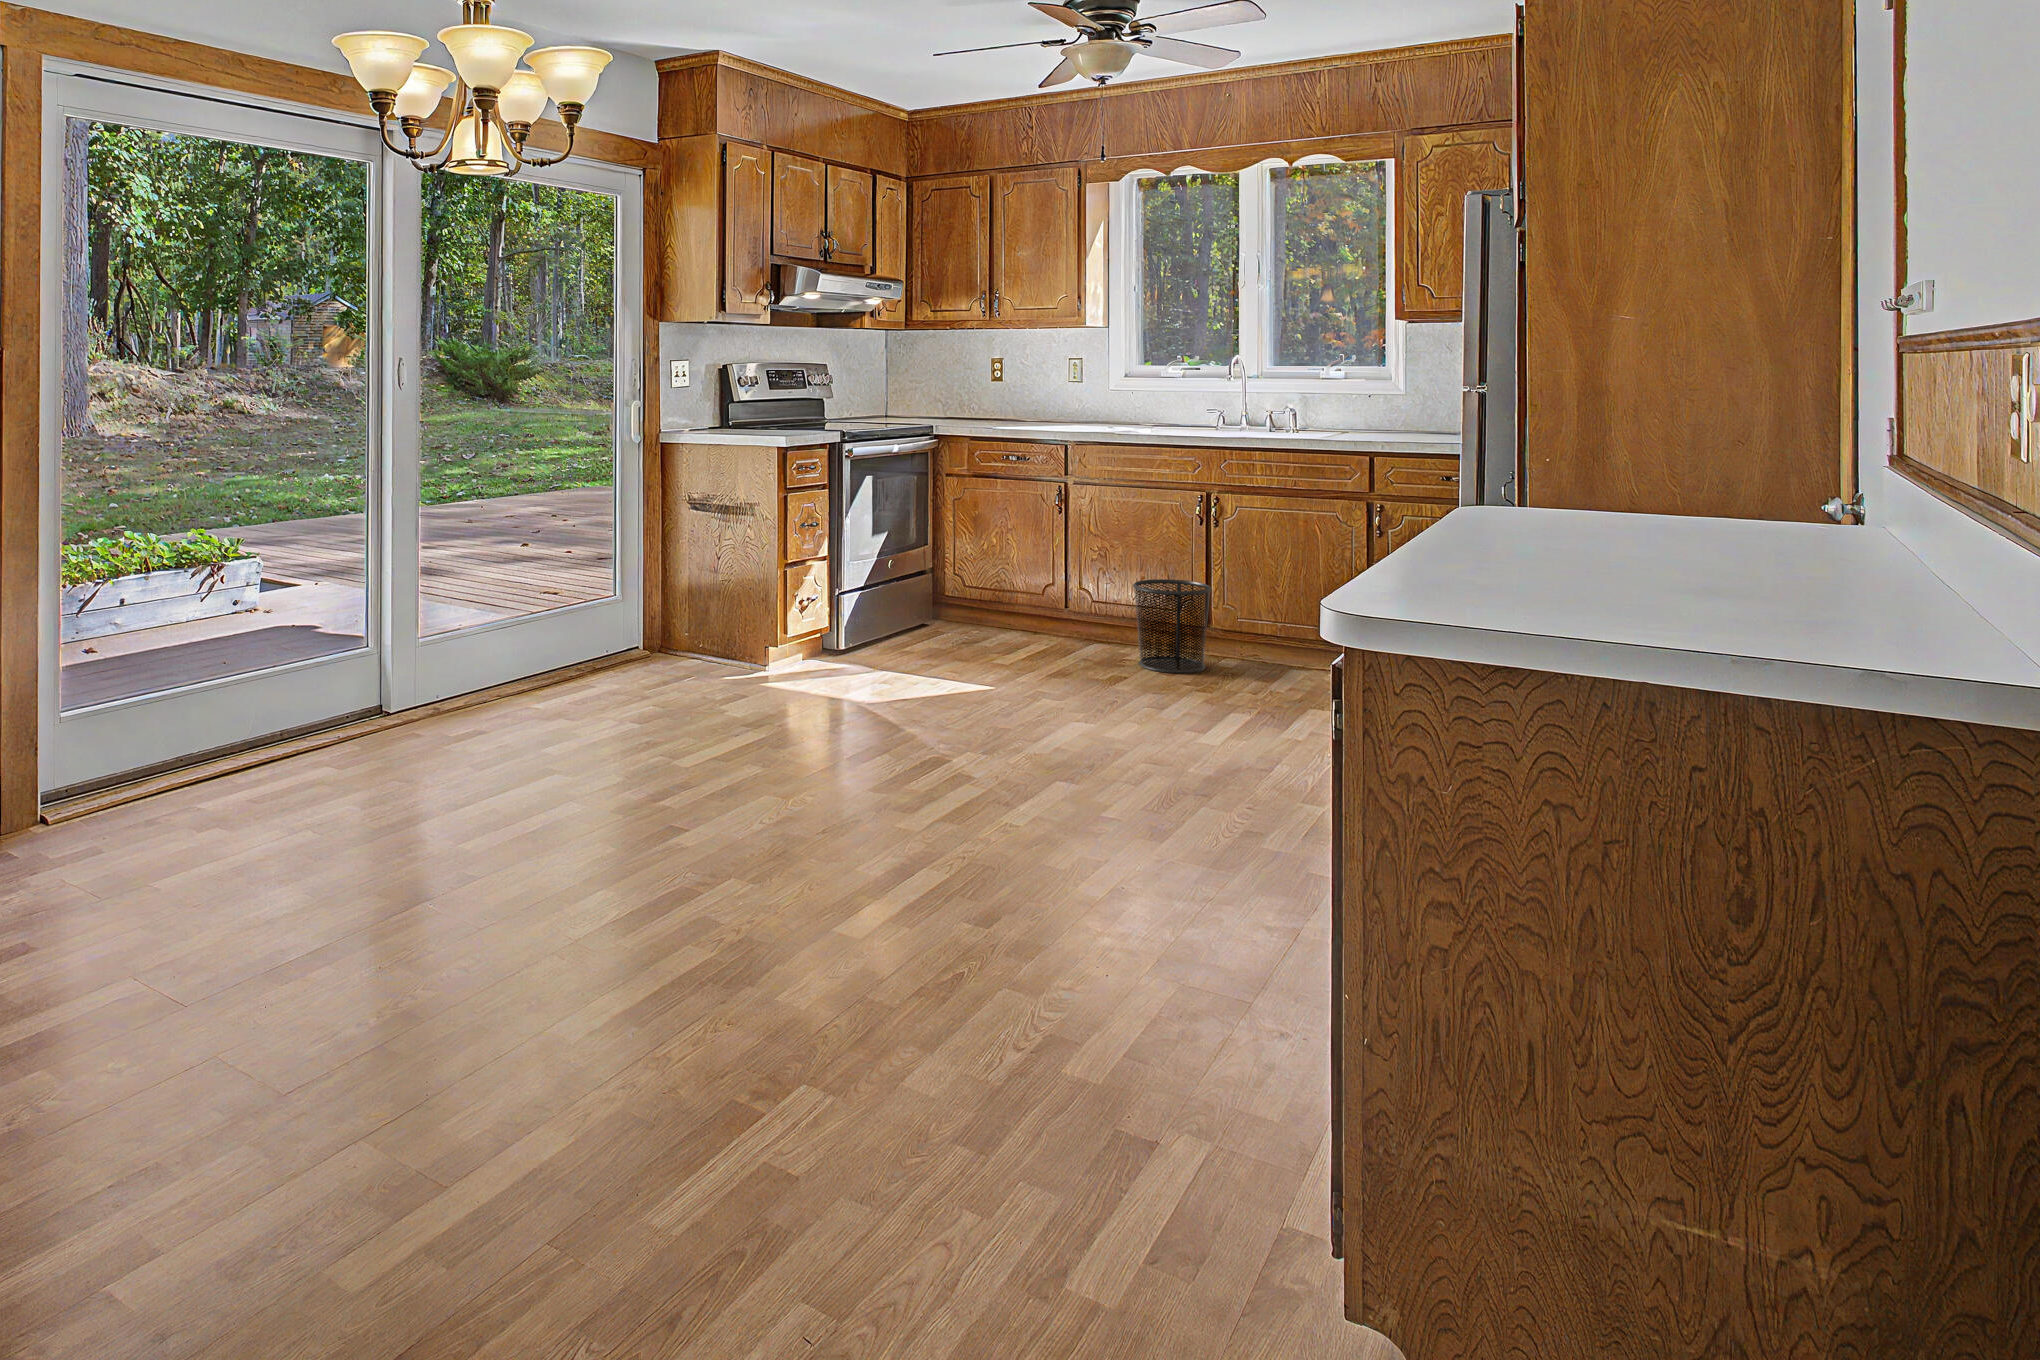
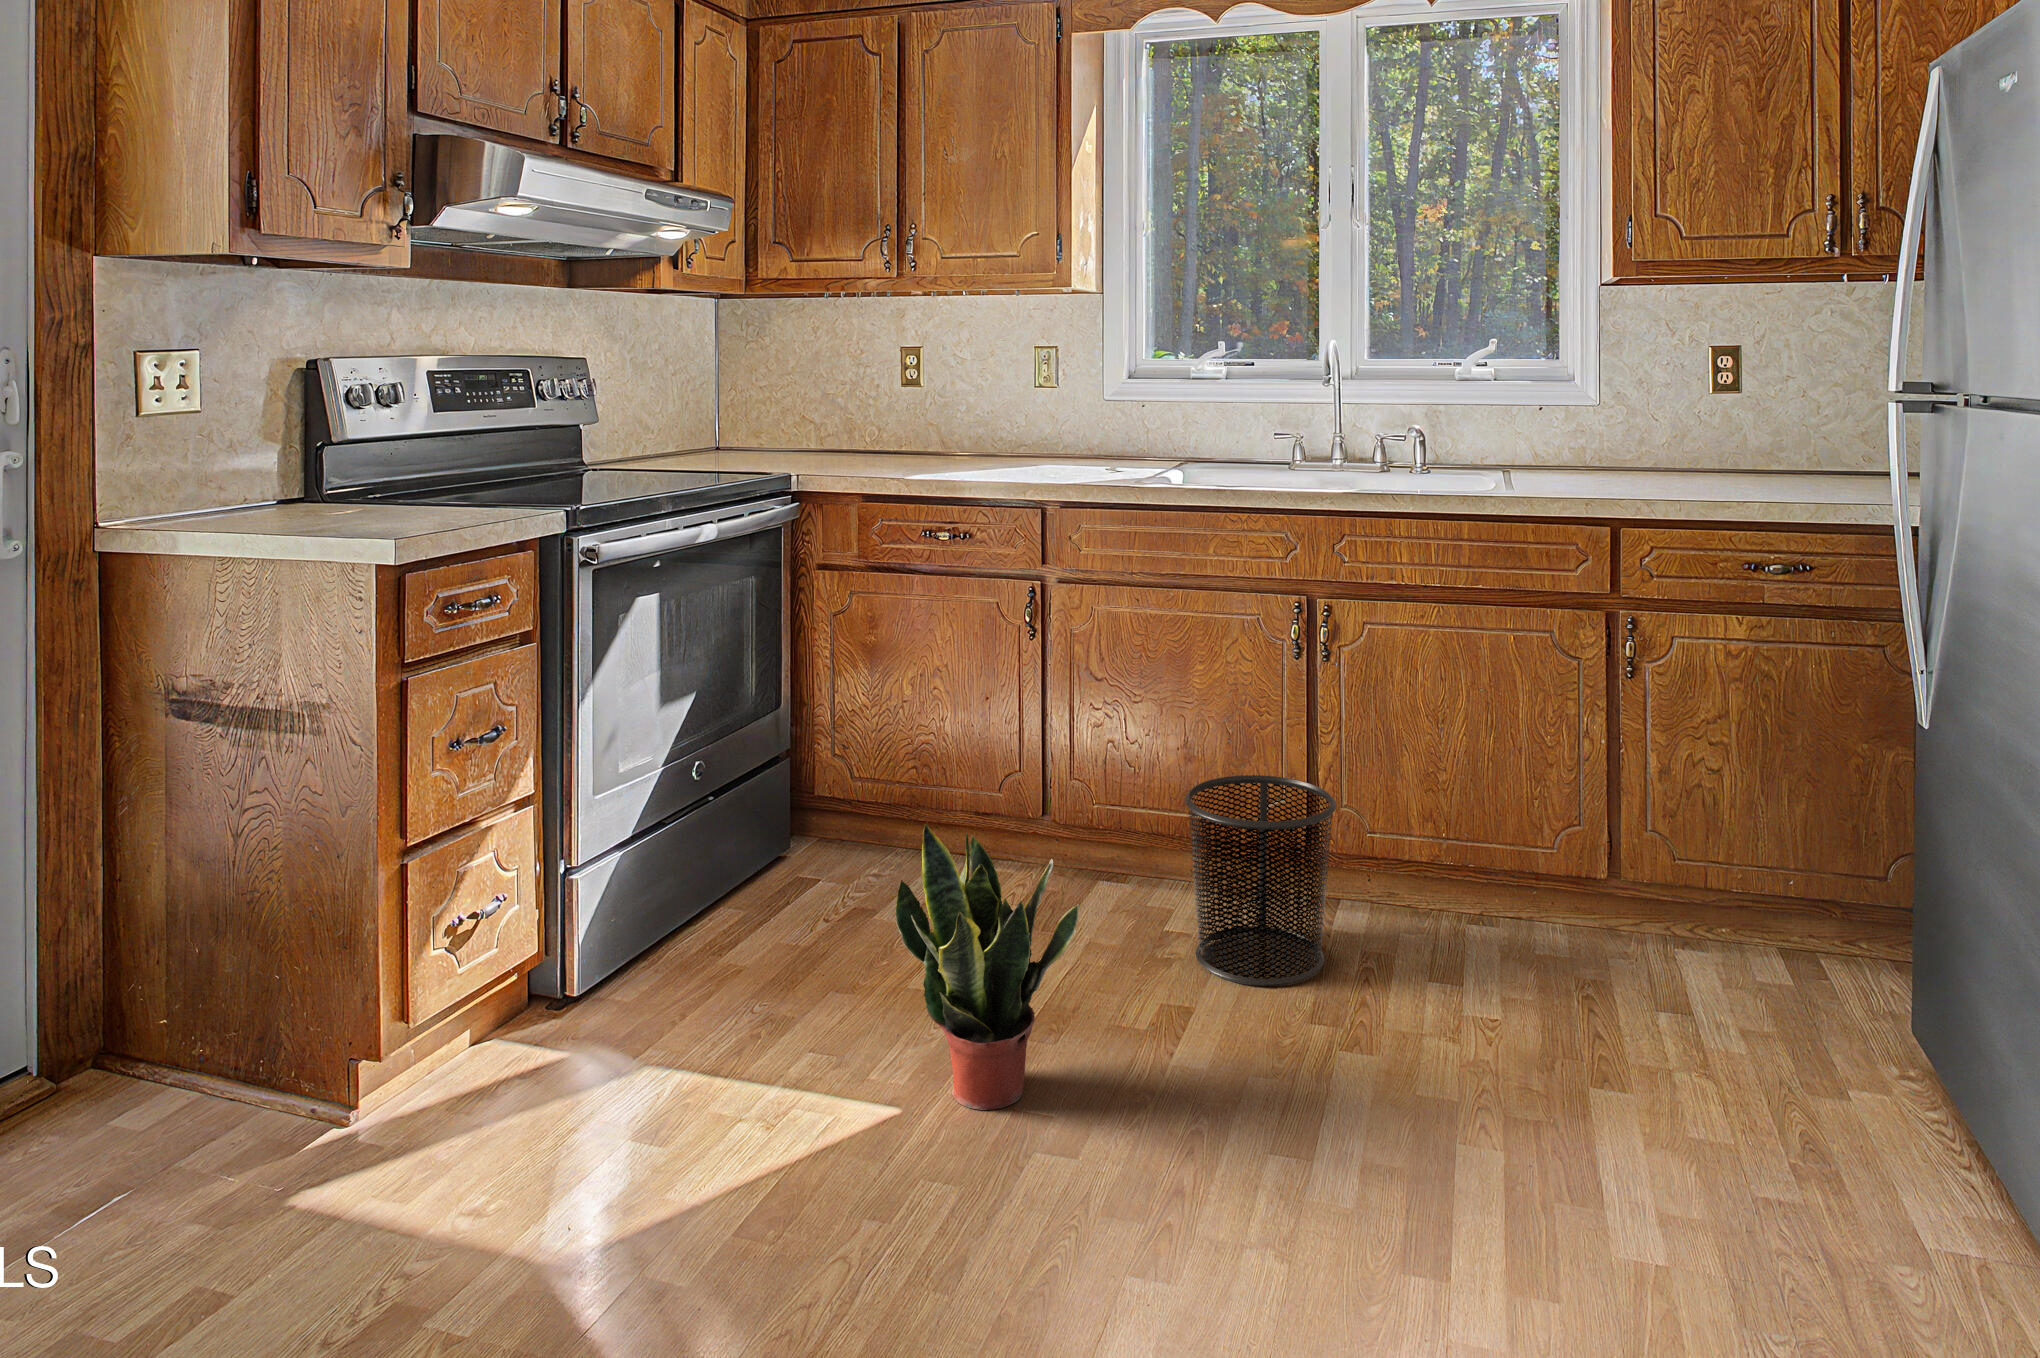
potted plant: none [987,565,1069,688] -> present [895,824,1079,1110]

